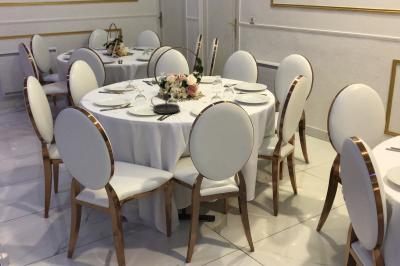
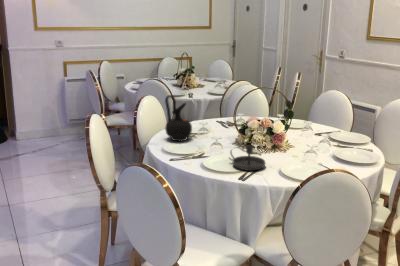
ceramic jug: none [94,58,119,97] -> present [165,95,192,141]

